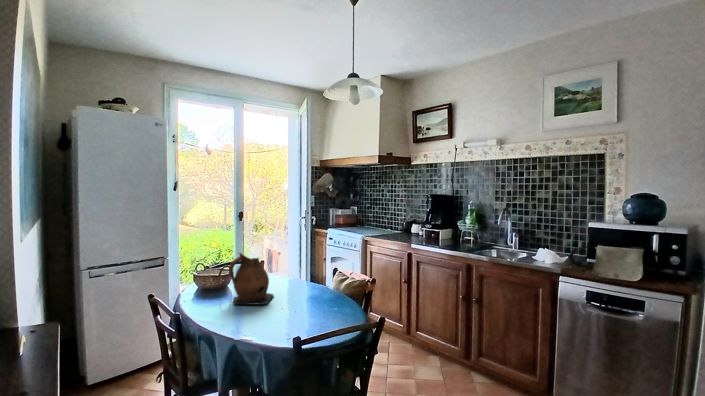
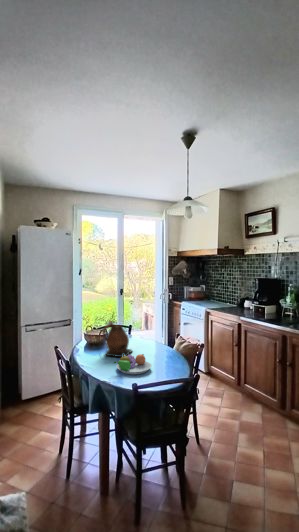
fruit bowl: none [254,297,309,327] -> present [114,354,151,374]

